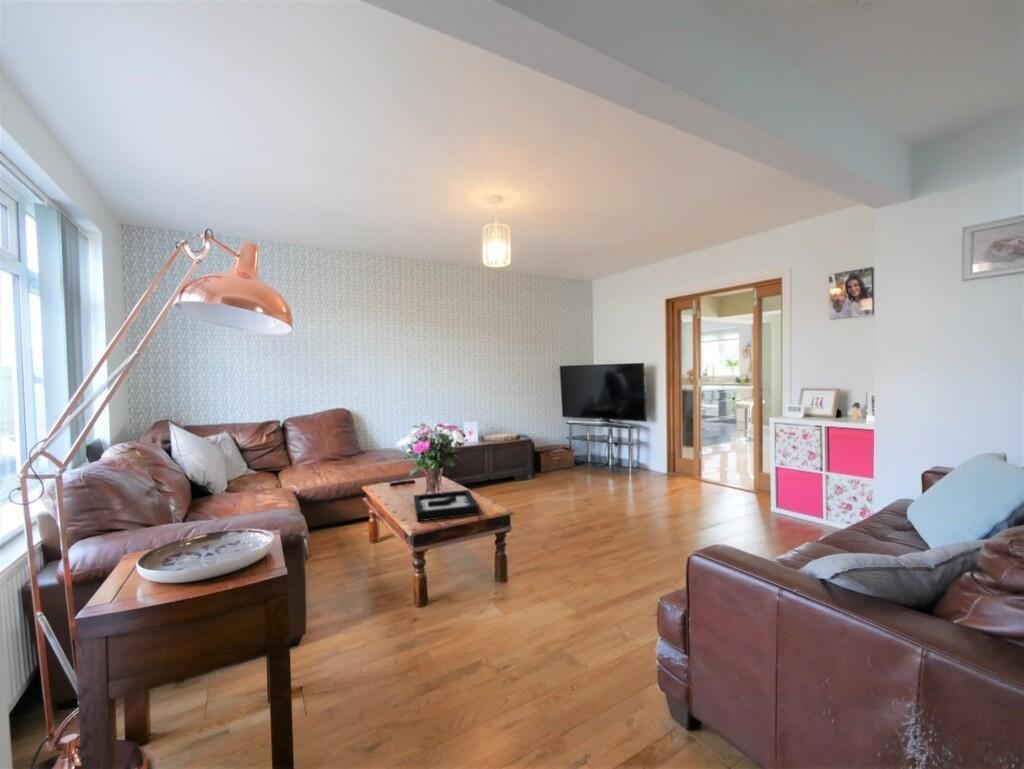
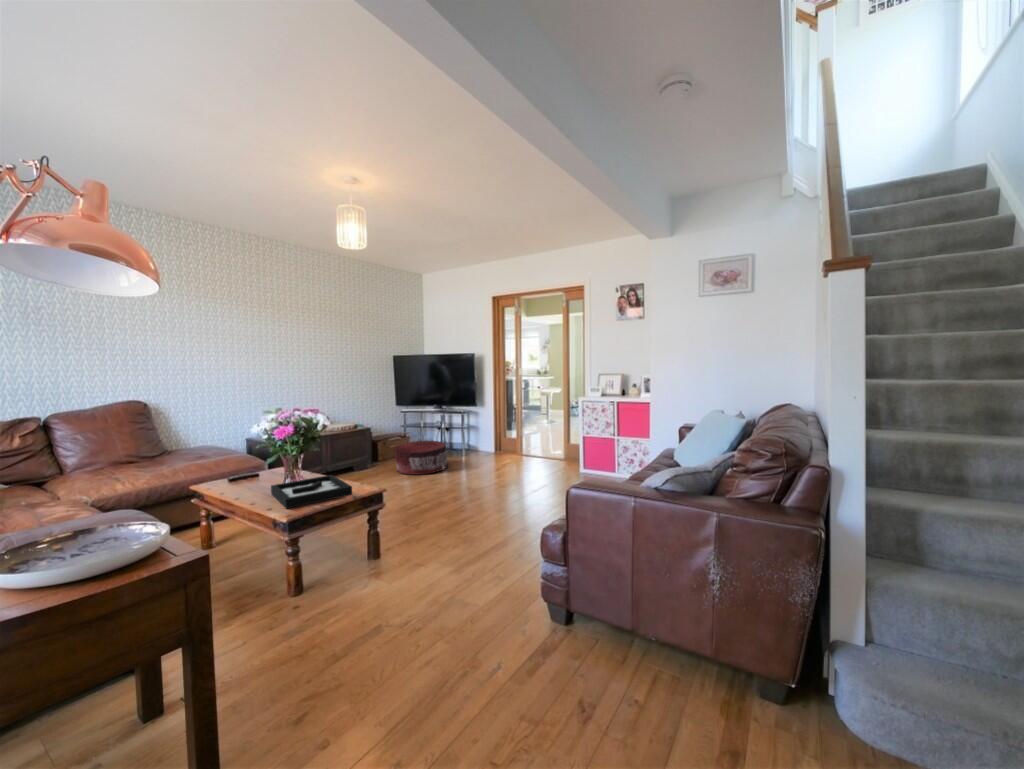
pouf: none [552,455,609,492] -> present [395,441,448,475]

